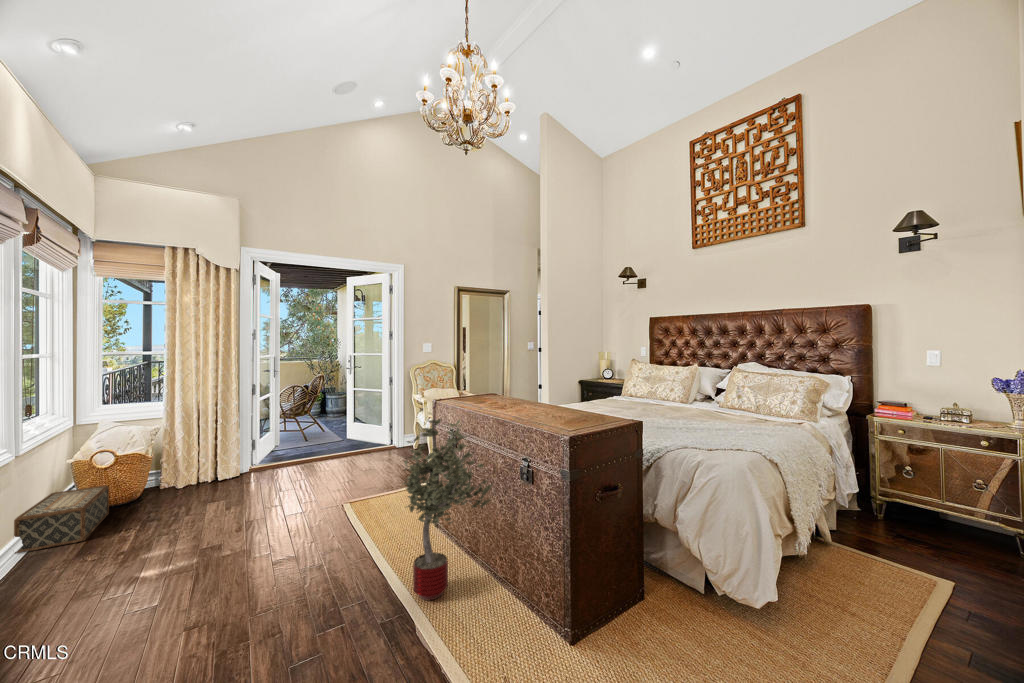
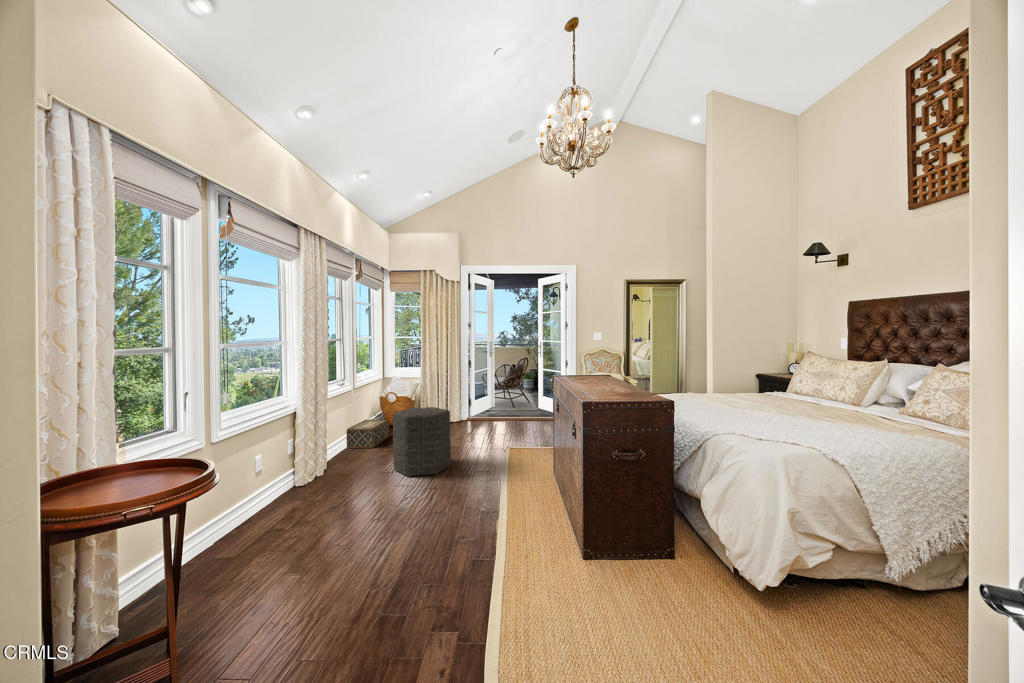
potted tree: present [403,419,493,600] -> none [490,392,561,522]
ottoman: none [160,454,268,578] -> present [393,407,451,477]

